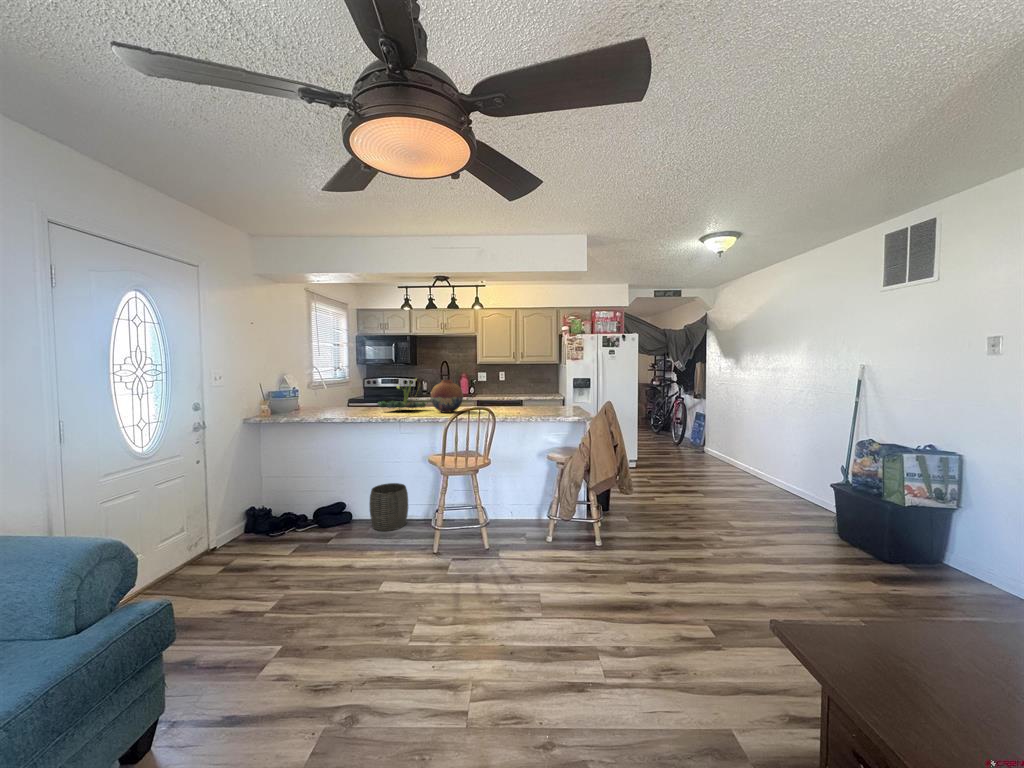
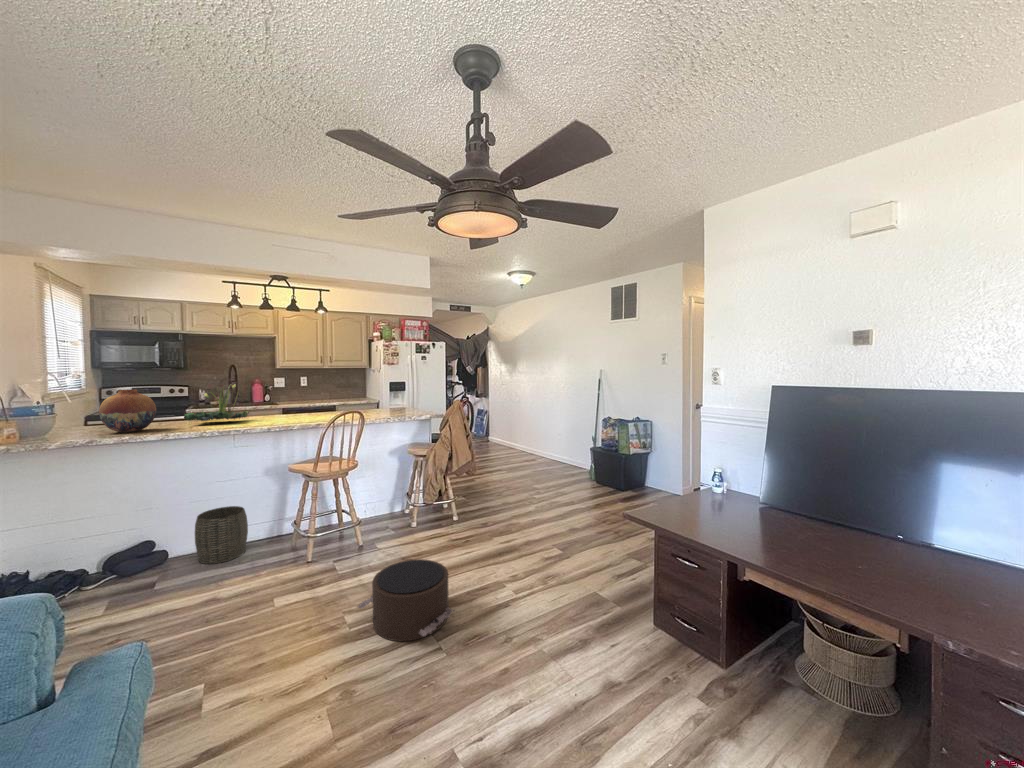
vase: present [431,380,463,413] -> present [99,389,156,433]
pouf: none [424,583,513,691] -> present [358,559,454,641]

